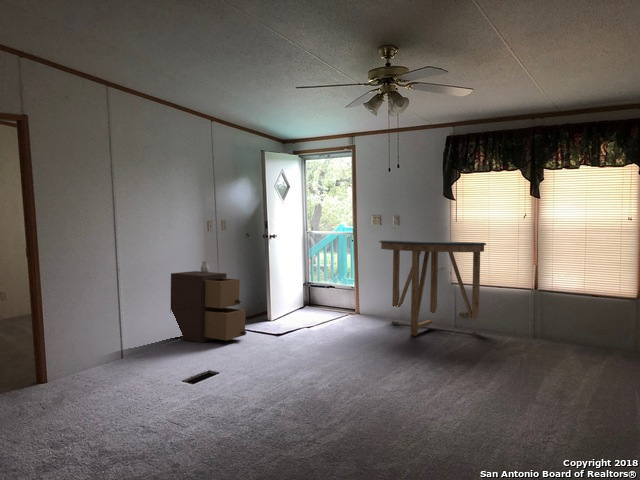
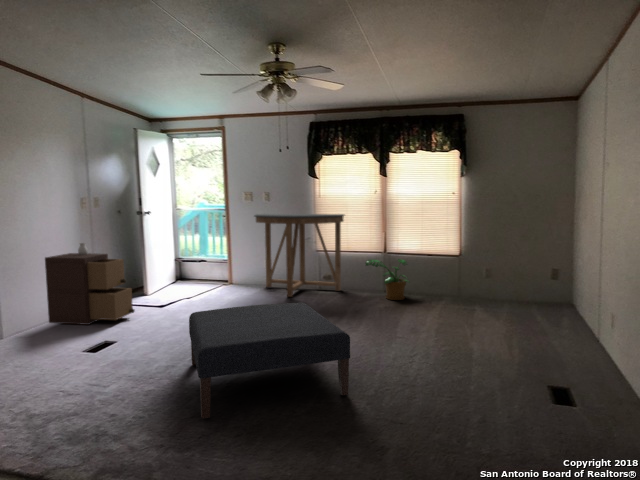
potted plant: none [506,298,566,351] -> present [366,259,410,300]
ottoman: none [263,335,440,450] -> present [189,302,350,419]

